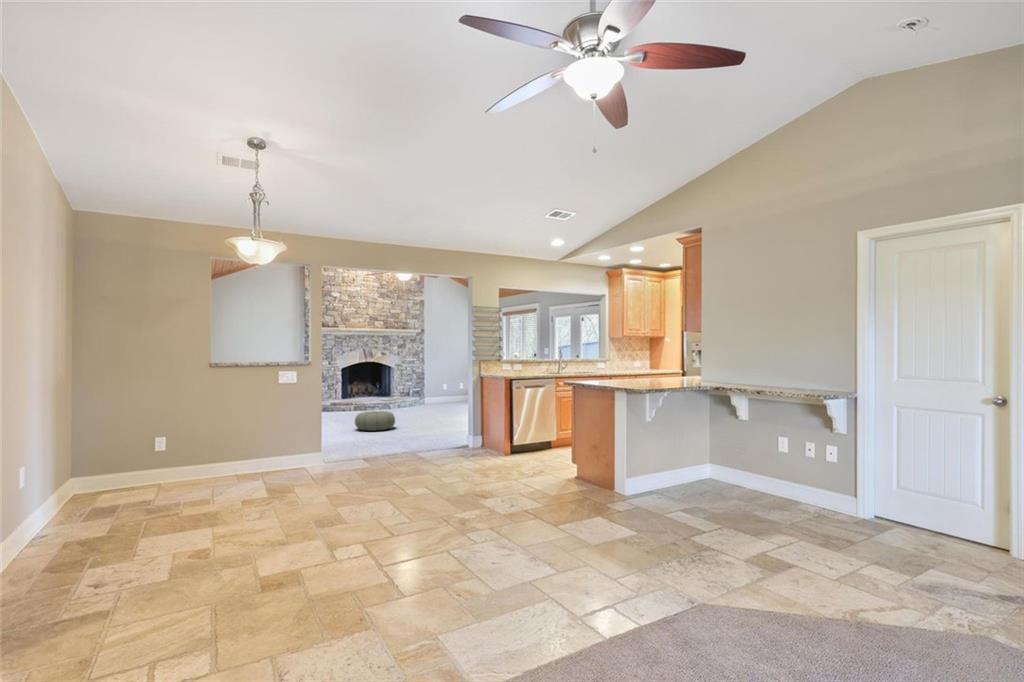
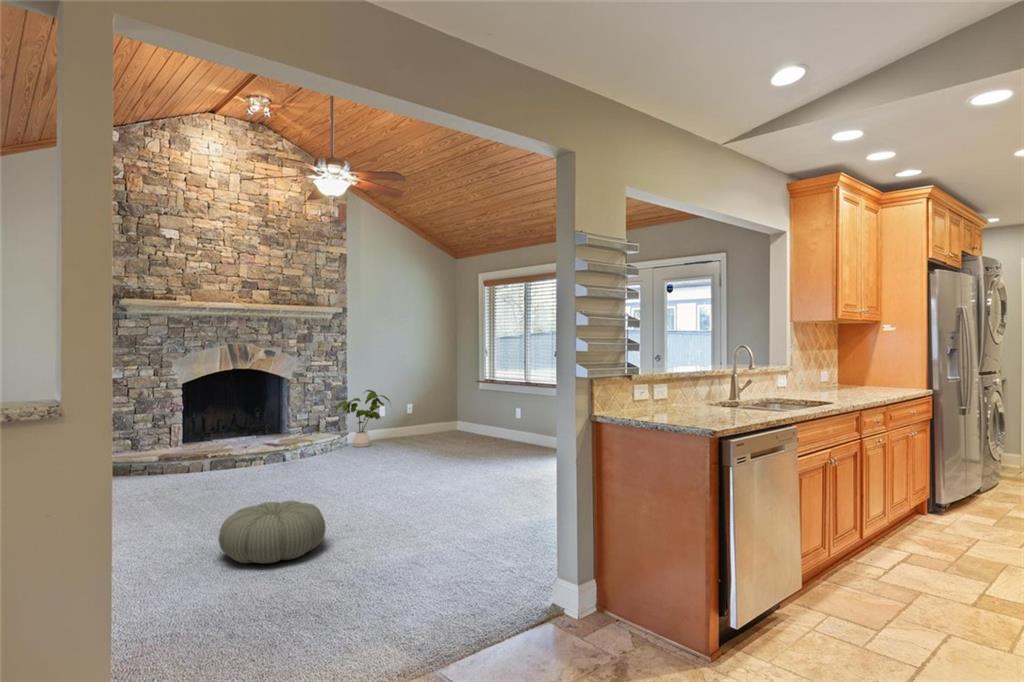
house plant: none [417,374,447,406] -> present [335,390,390,447]

